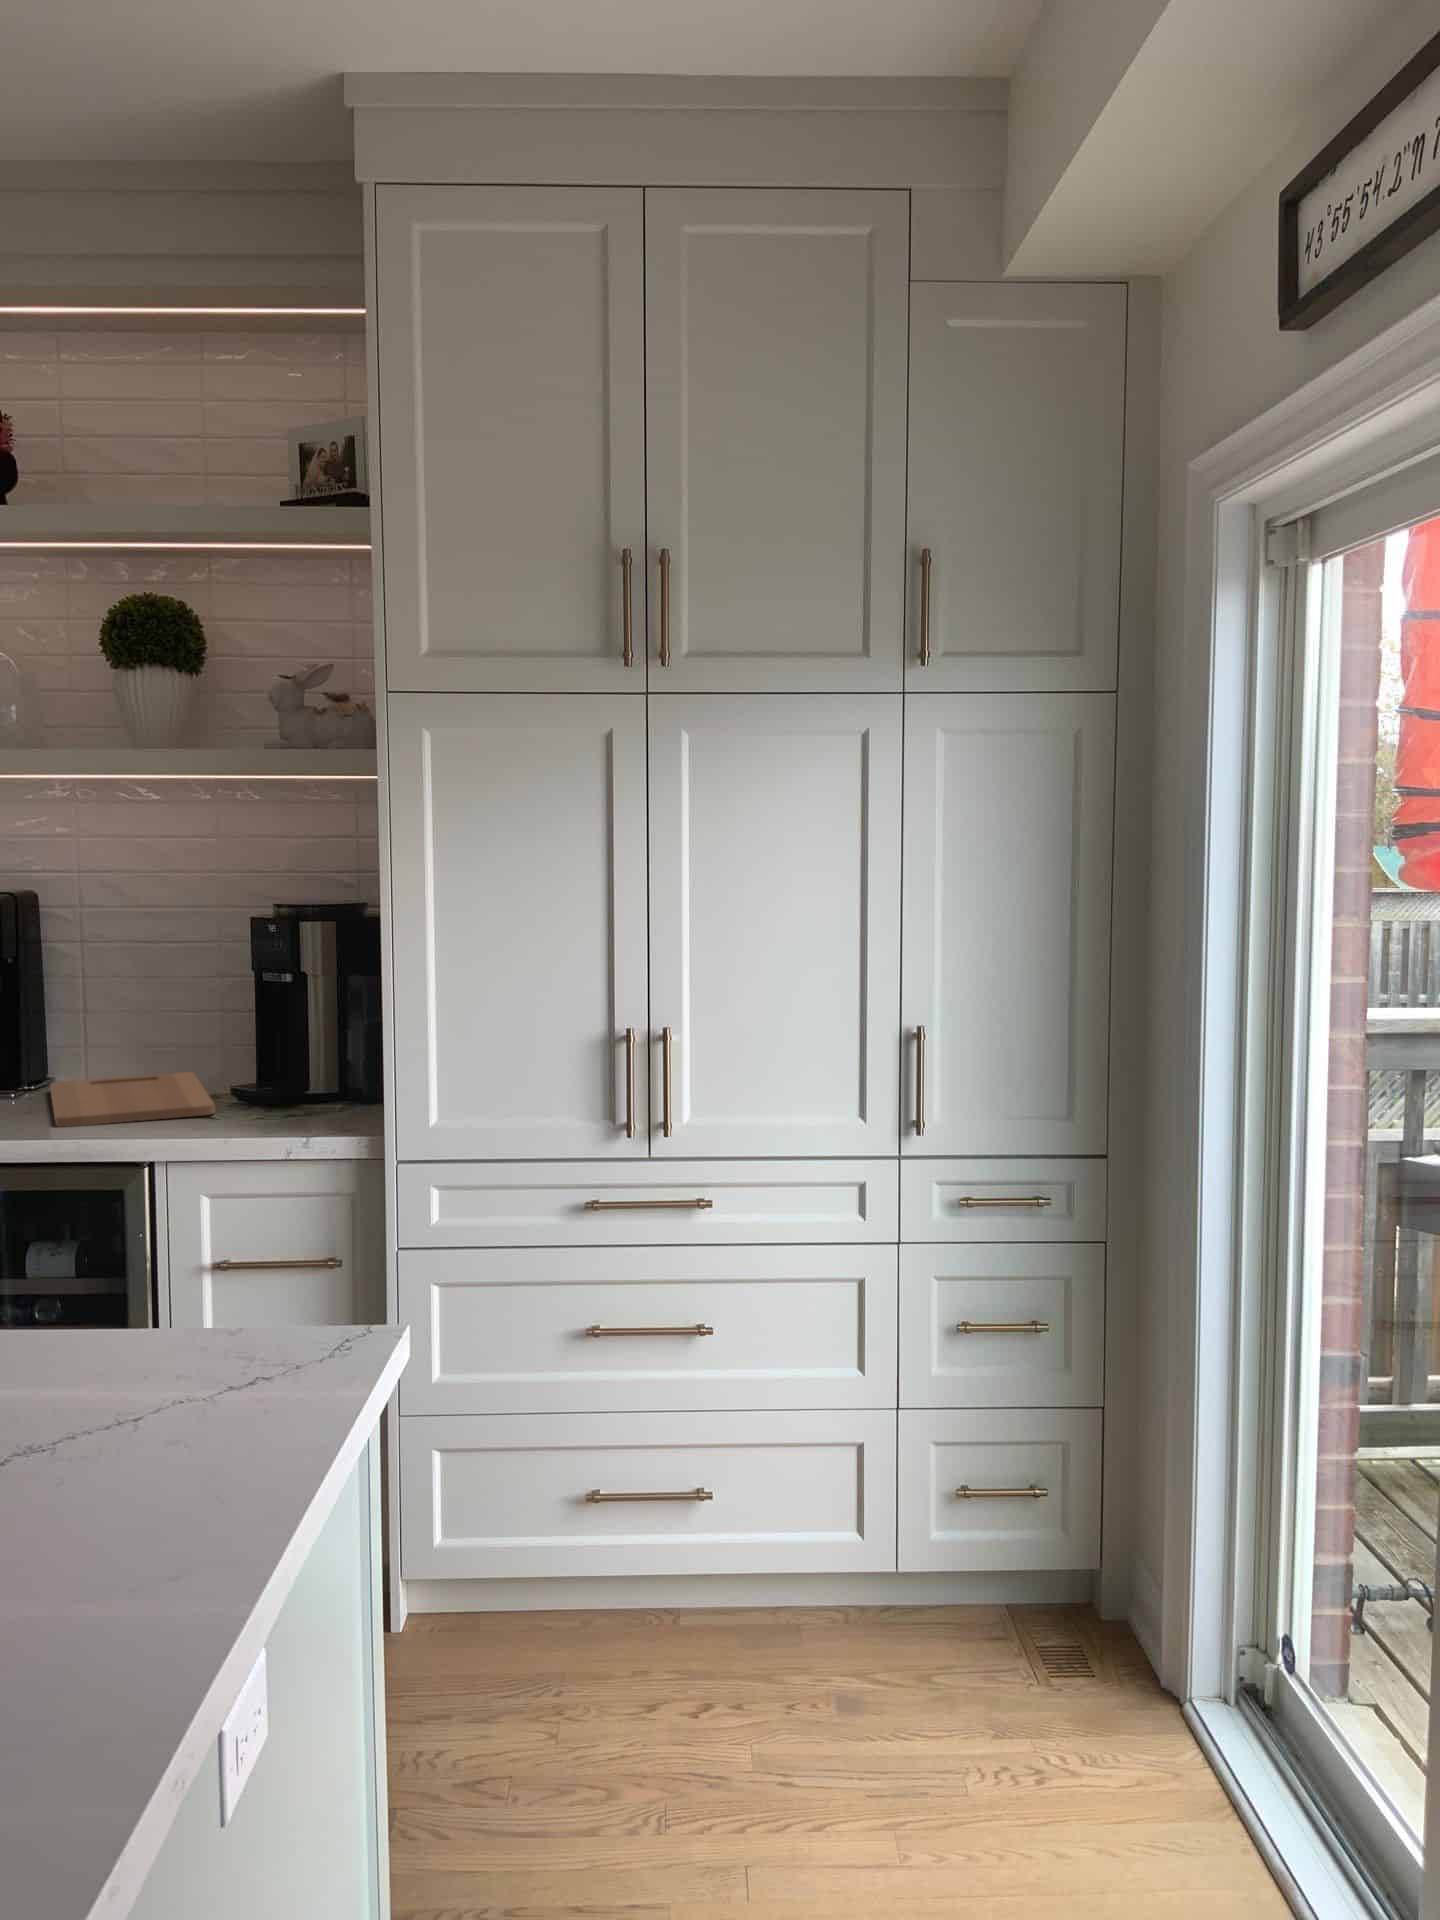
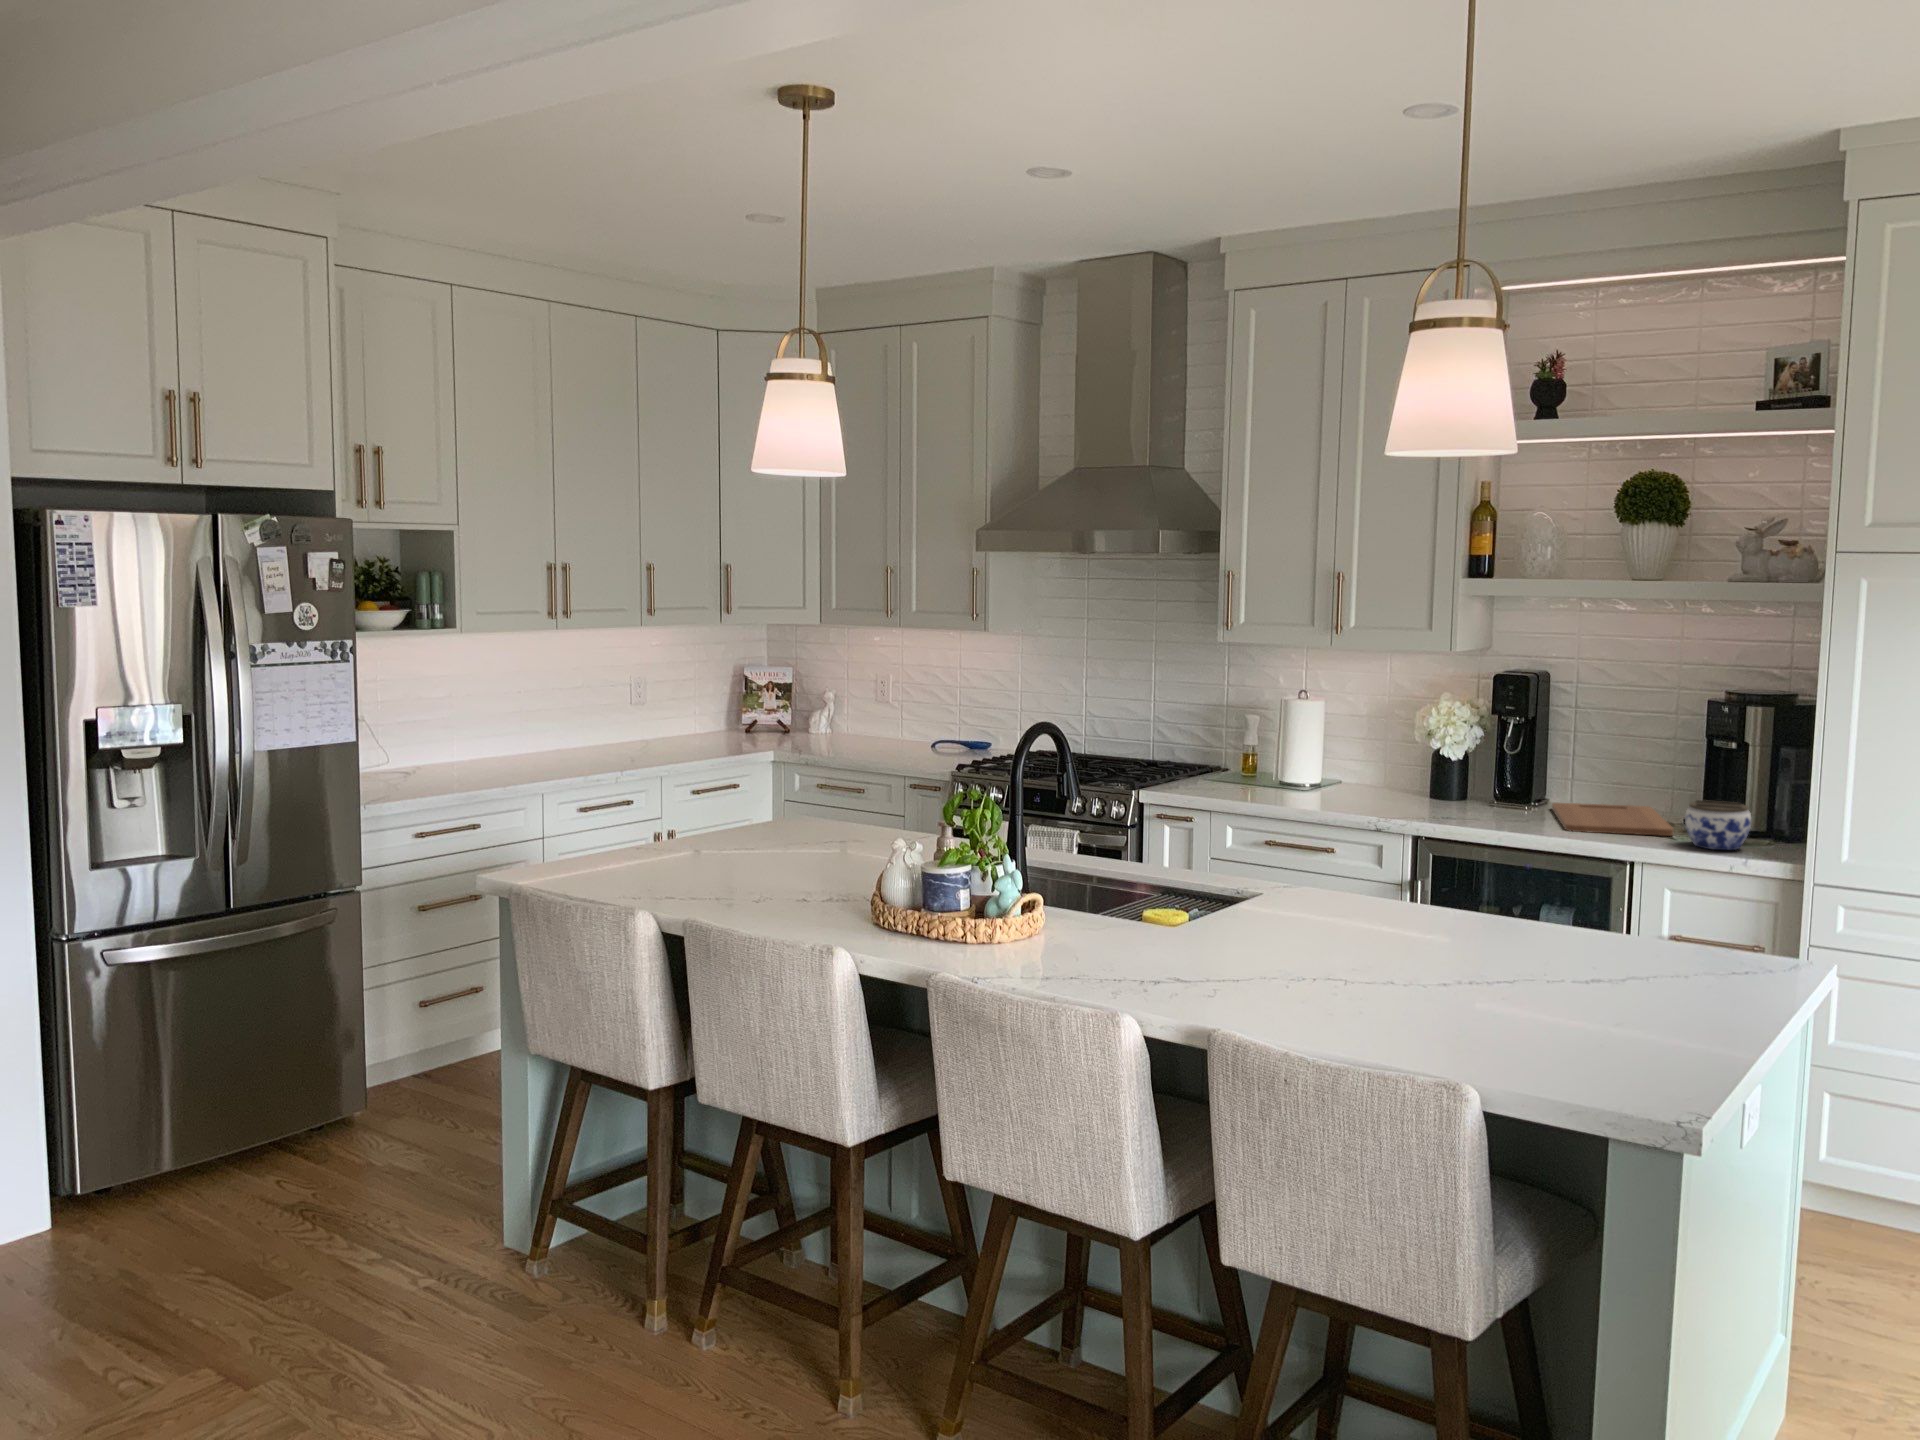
jar: none [225,1057,314,1130] -> present [1685,800,1751,850]

